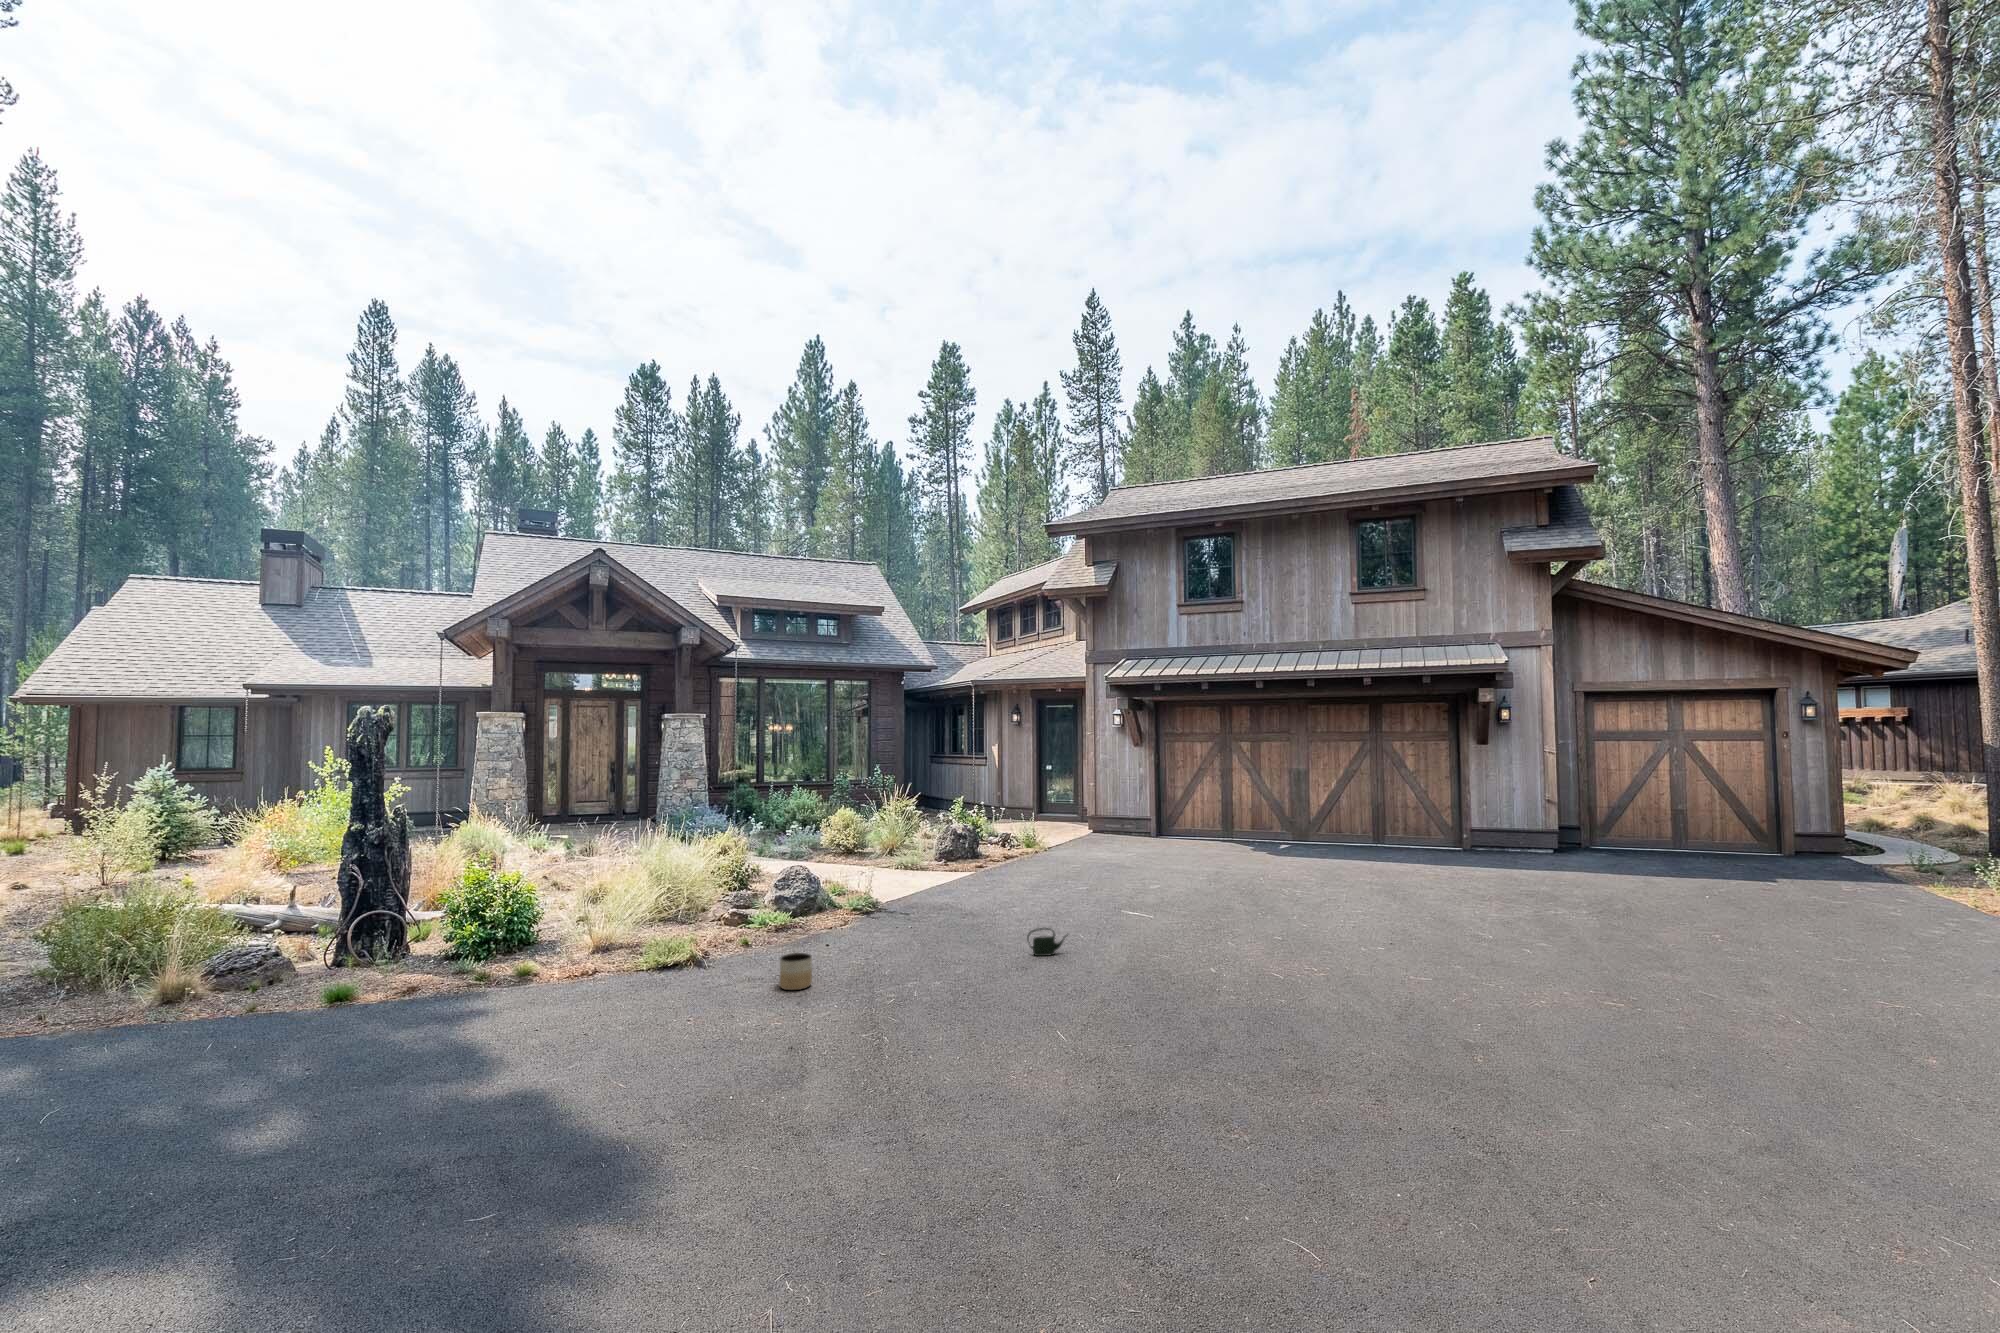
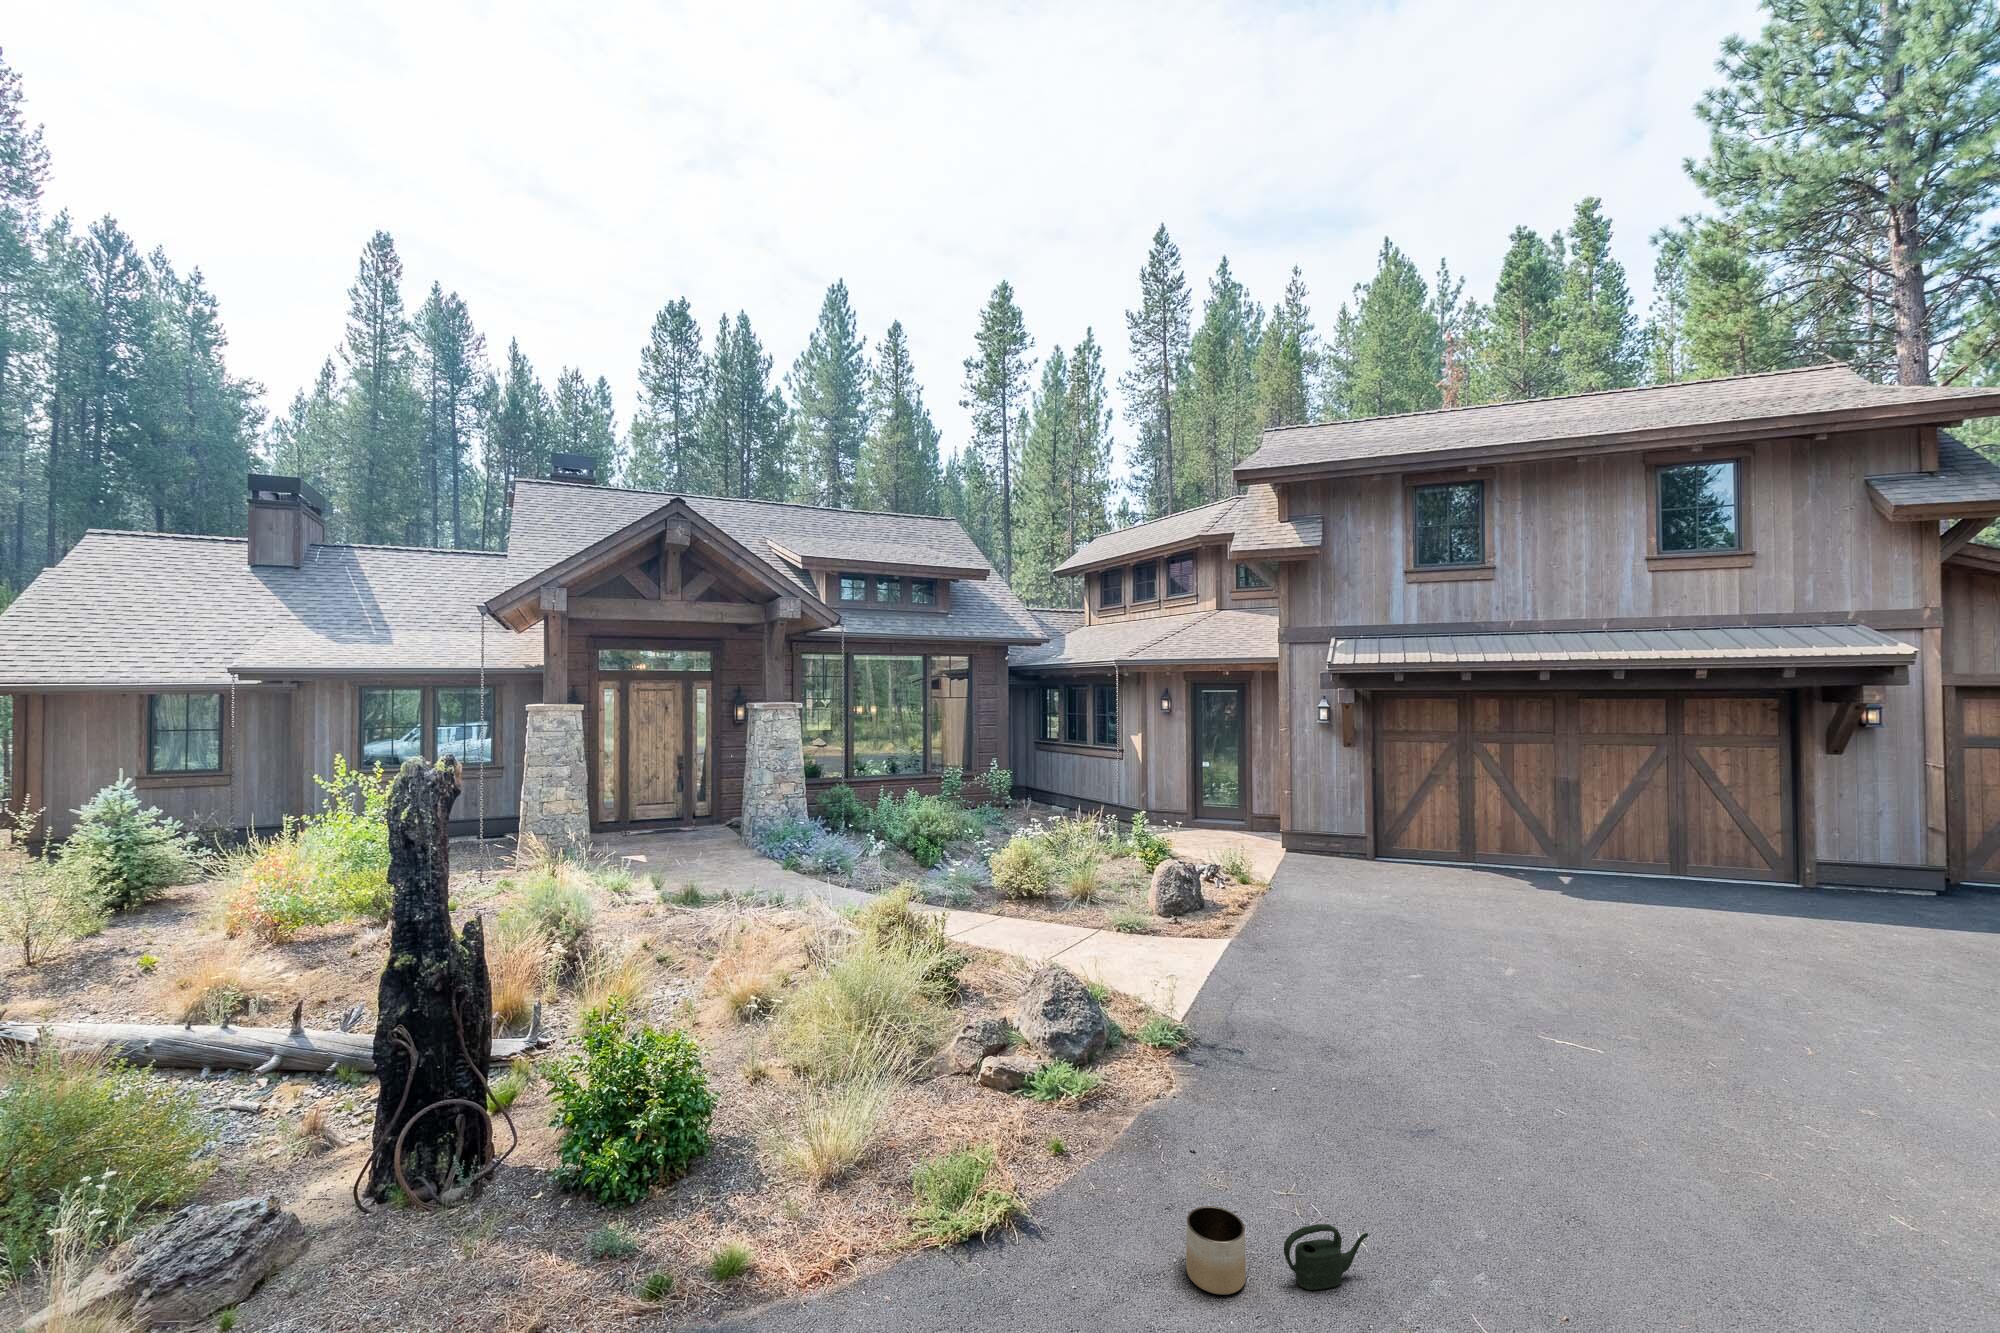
watering can: present [1027,928,1068,956] -> present [1284,1224,1368,1290]

